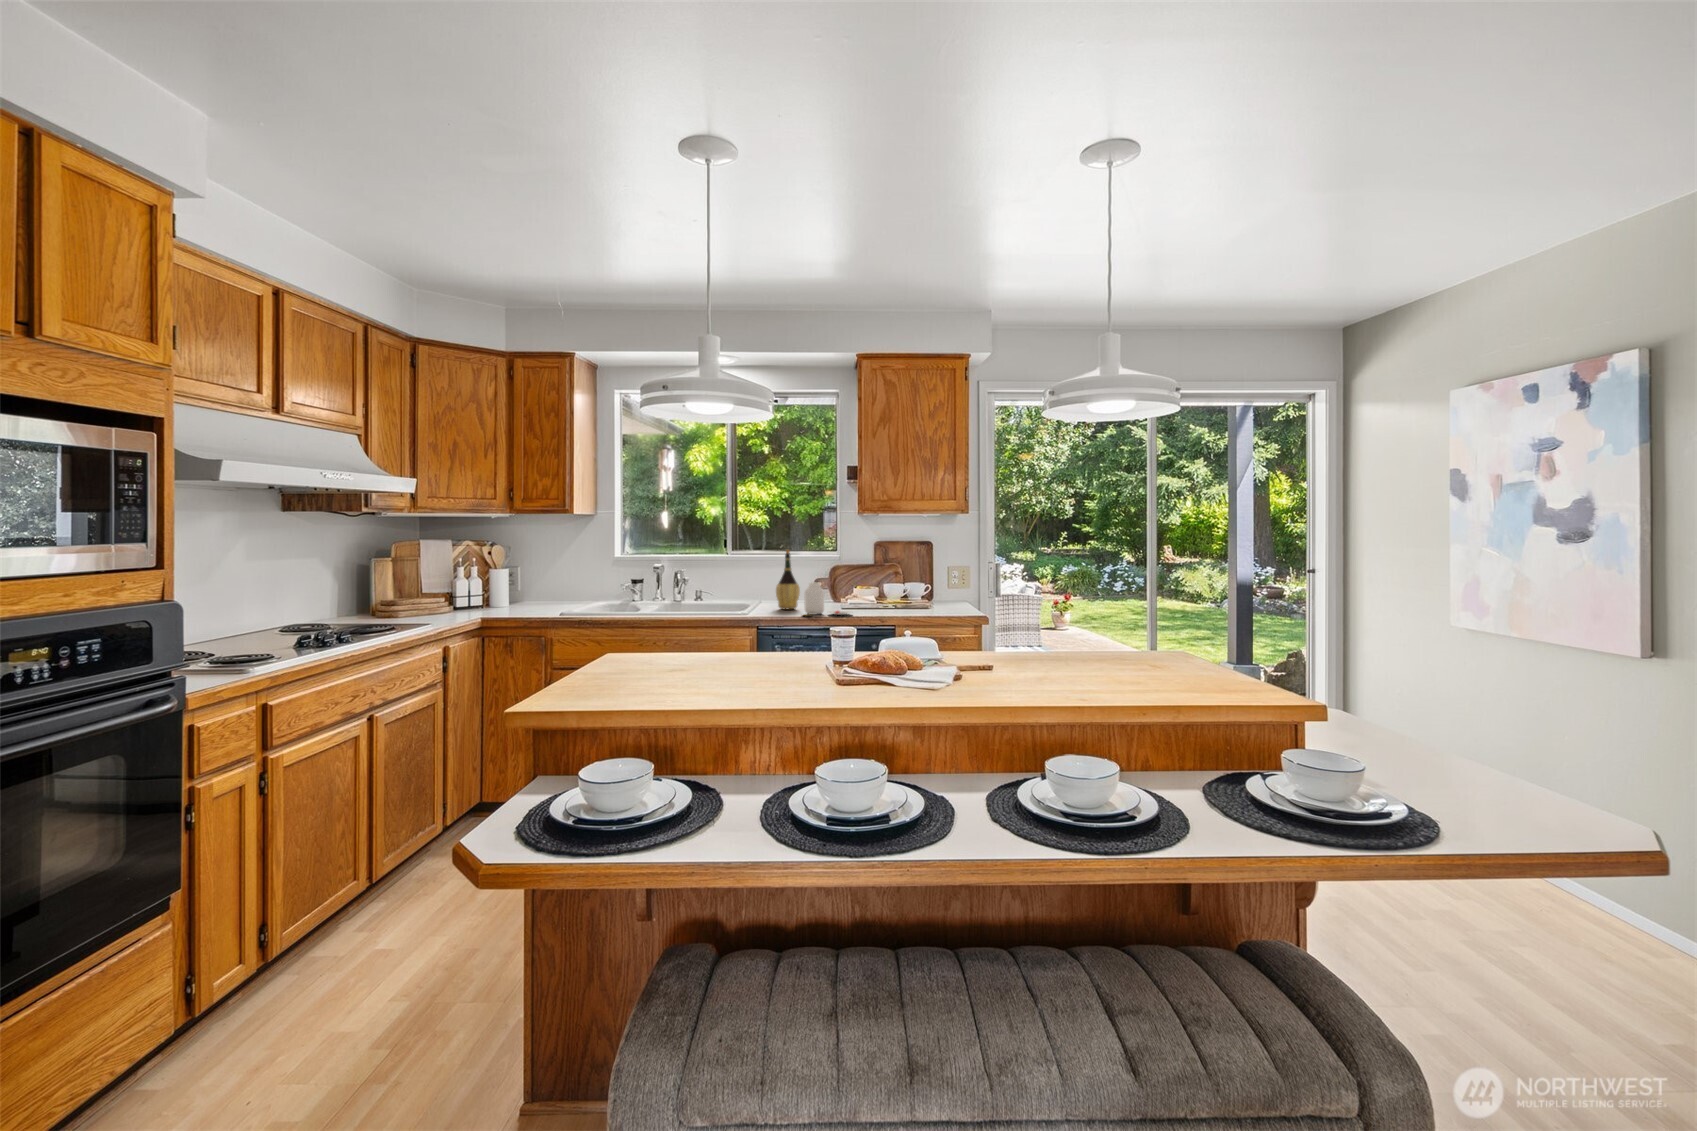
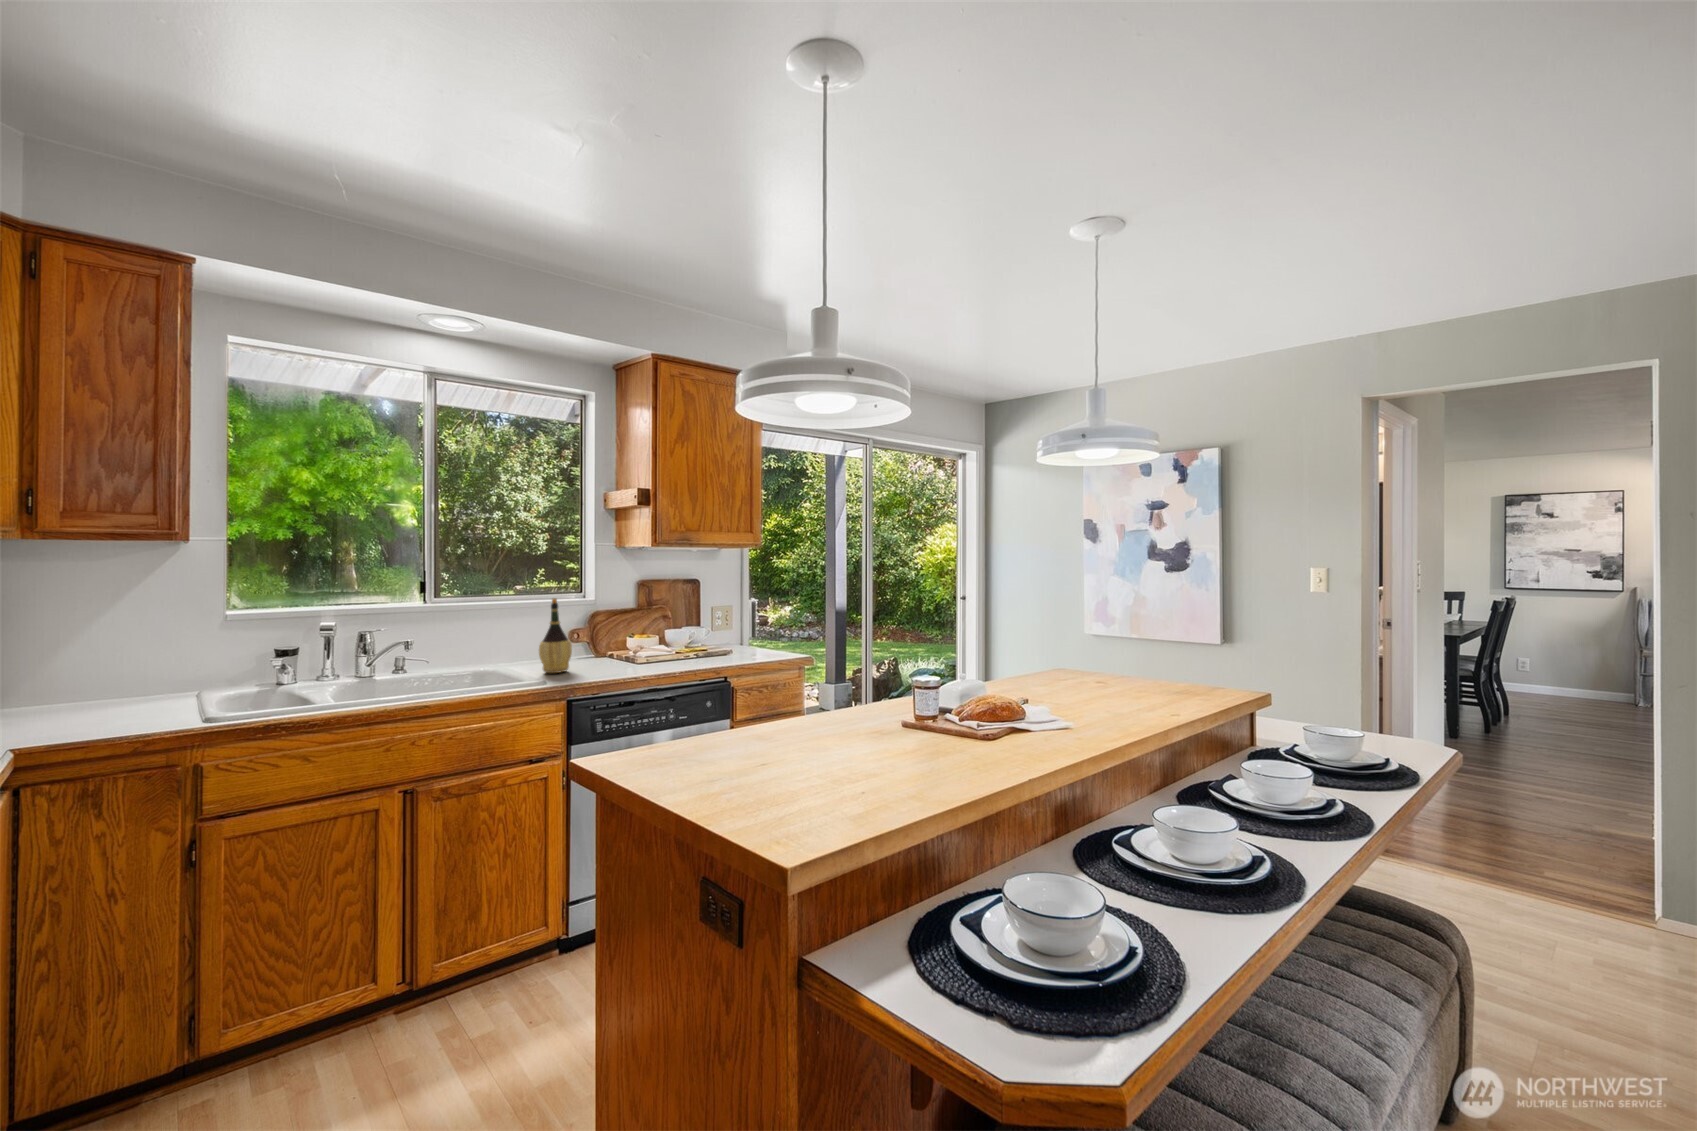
jar: present [805,583,853,615] -> none [590,638,656,682]

